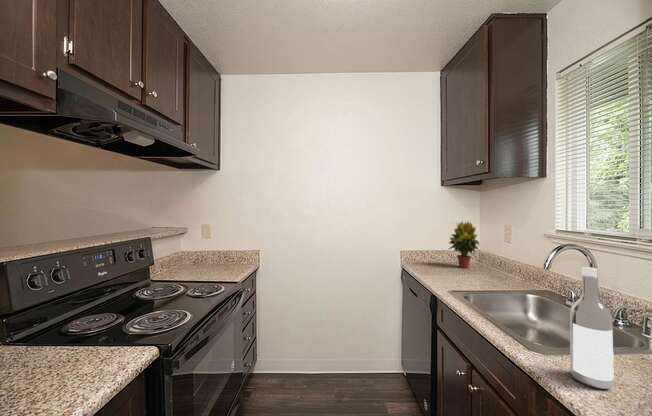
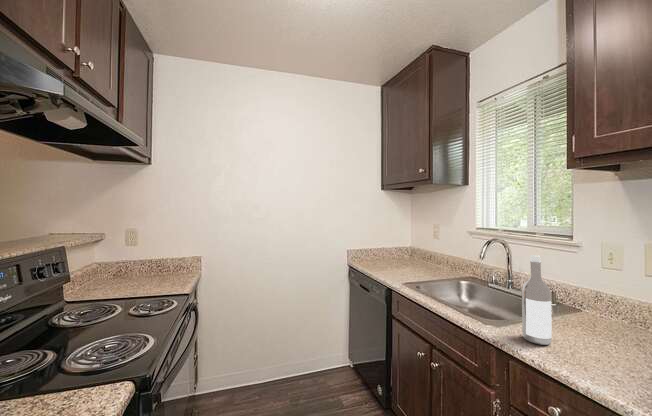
potted plant: present [449,222,479,268] -> none [389,221,415,263]

